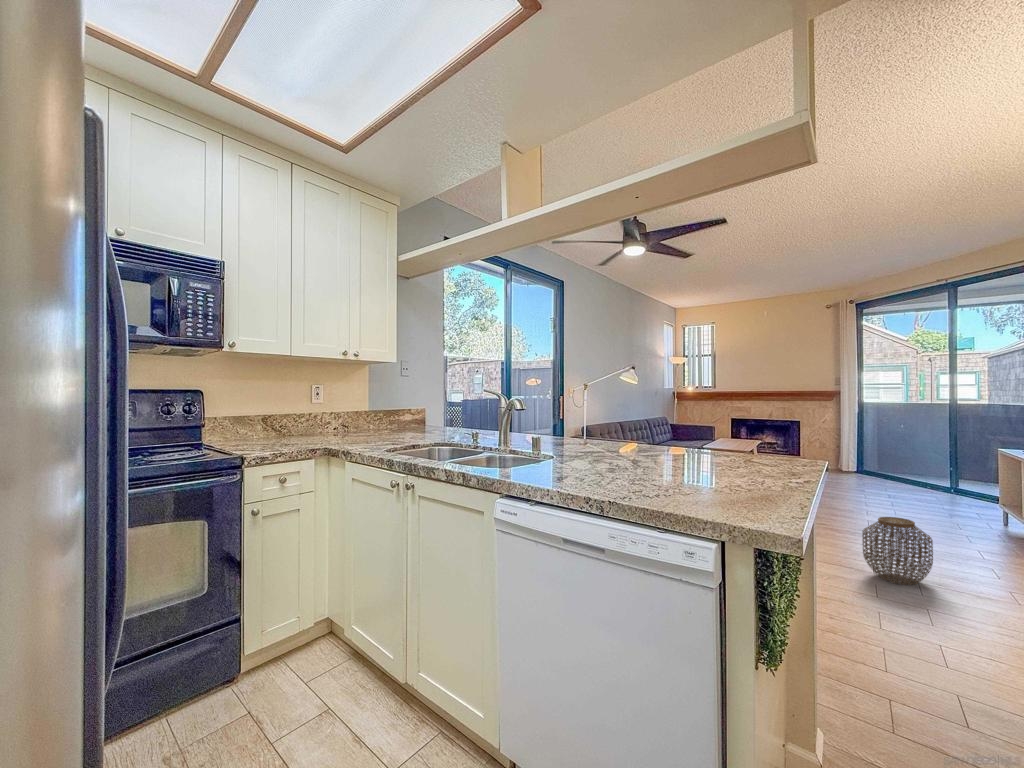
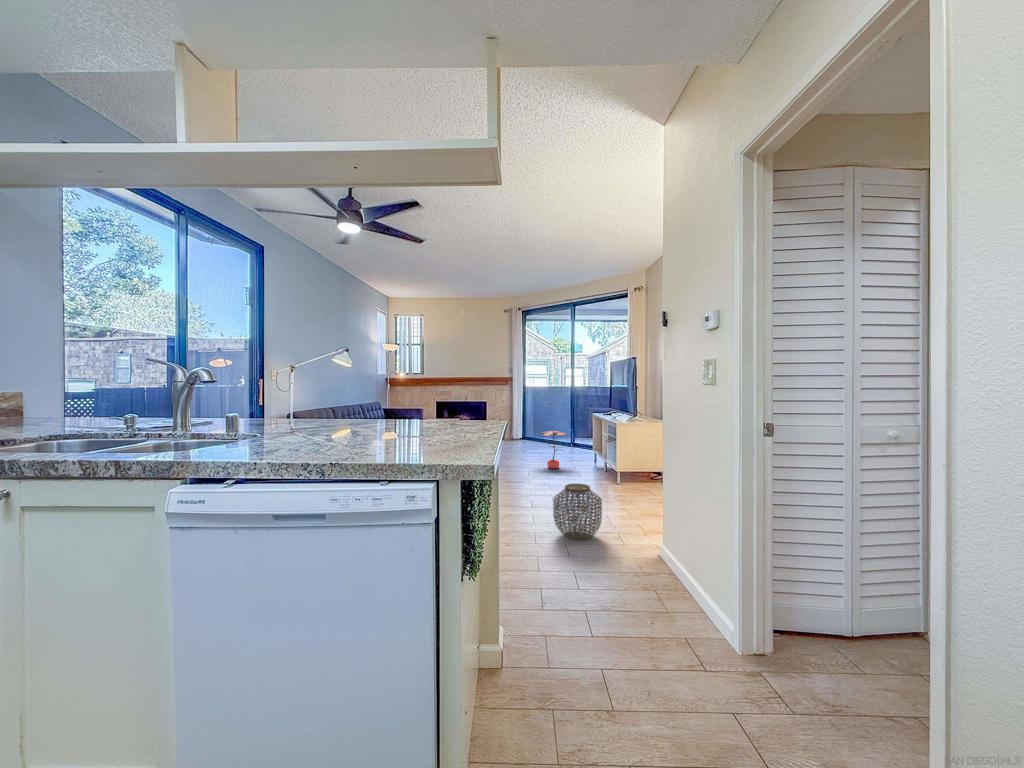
potted plant: none [865,458,904,506] -> present [541,431,566,469]

